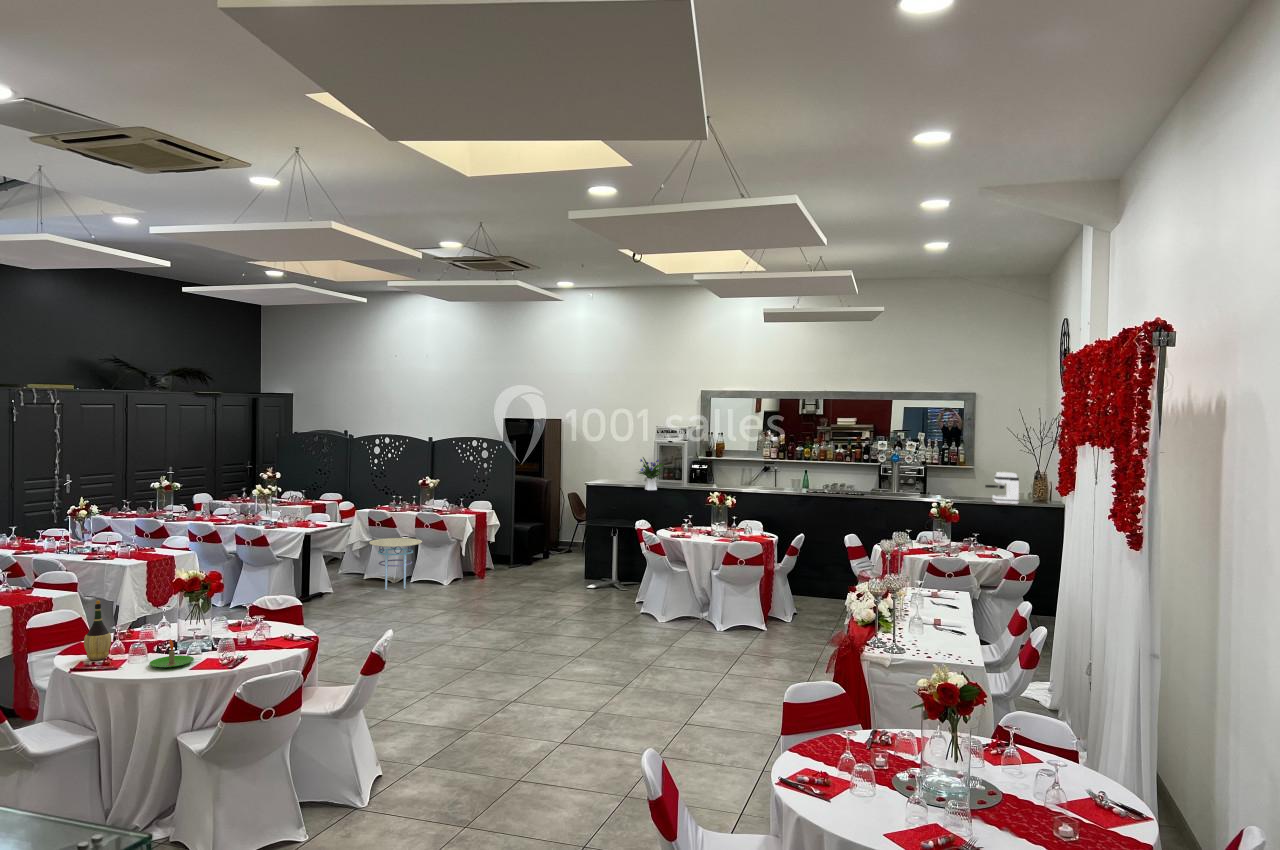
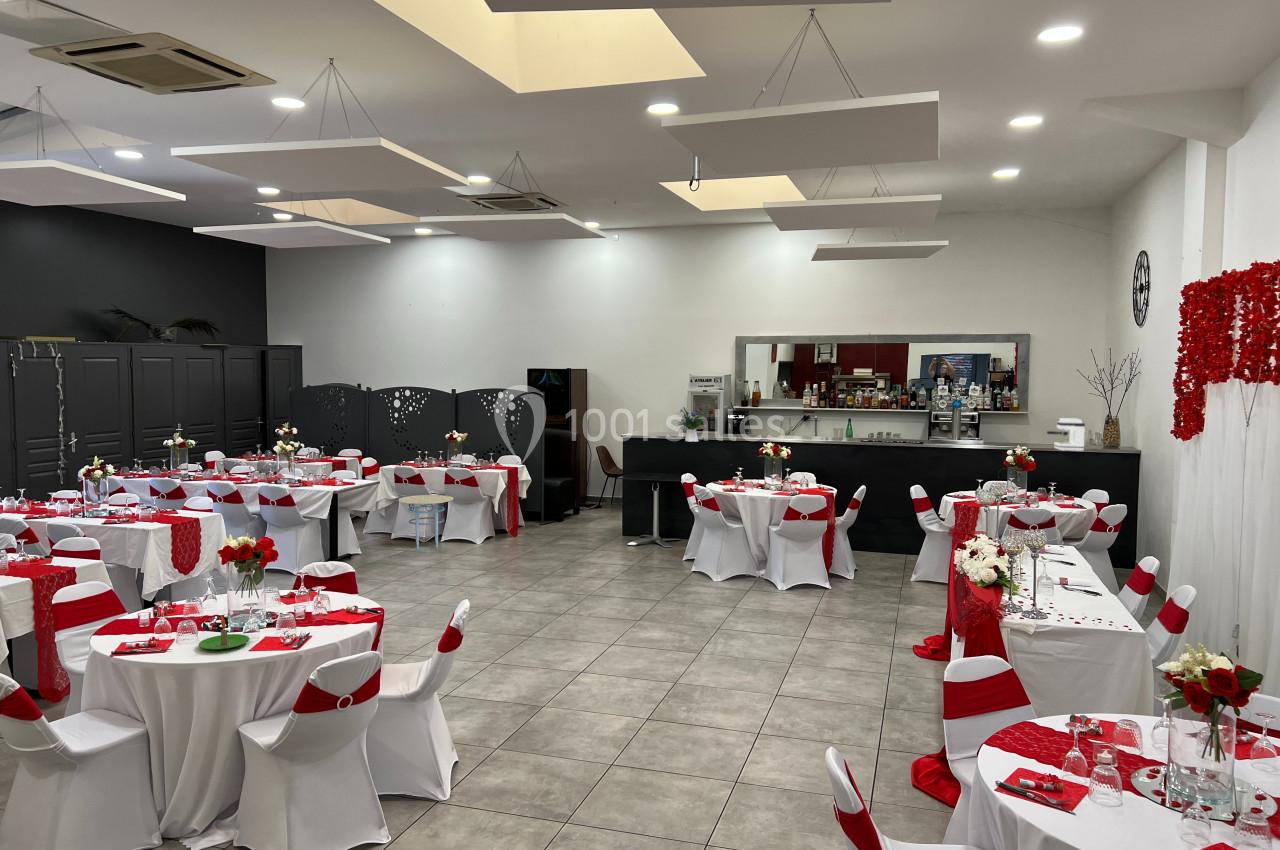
wine bottle: present [84,600,111,660] -> none [120,572,152,641]

